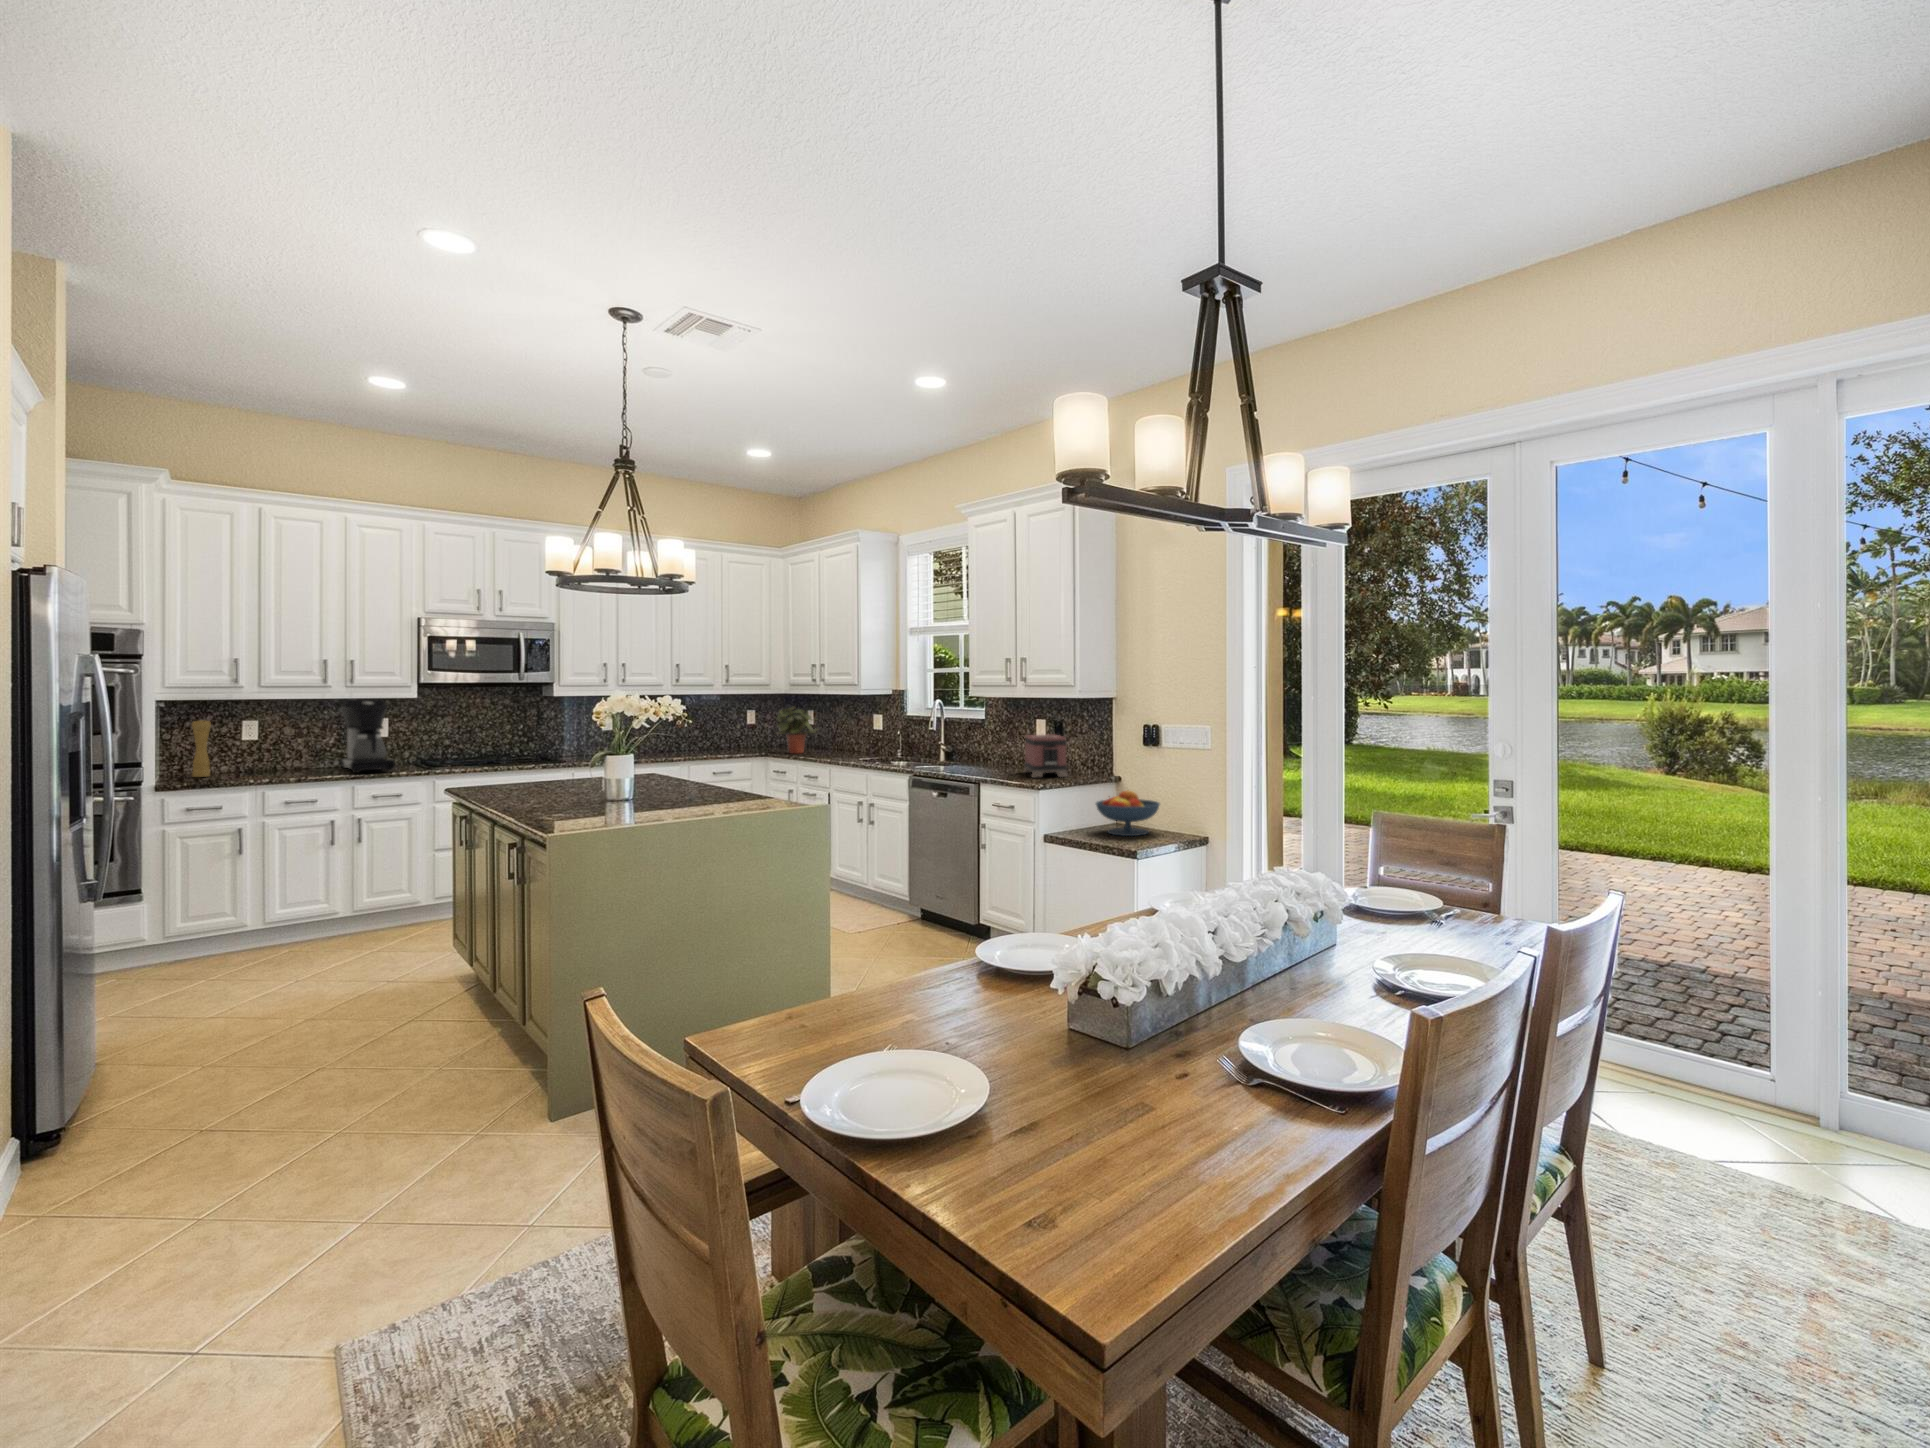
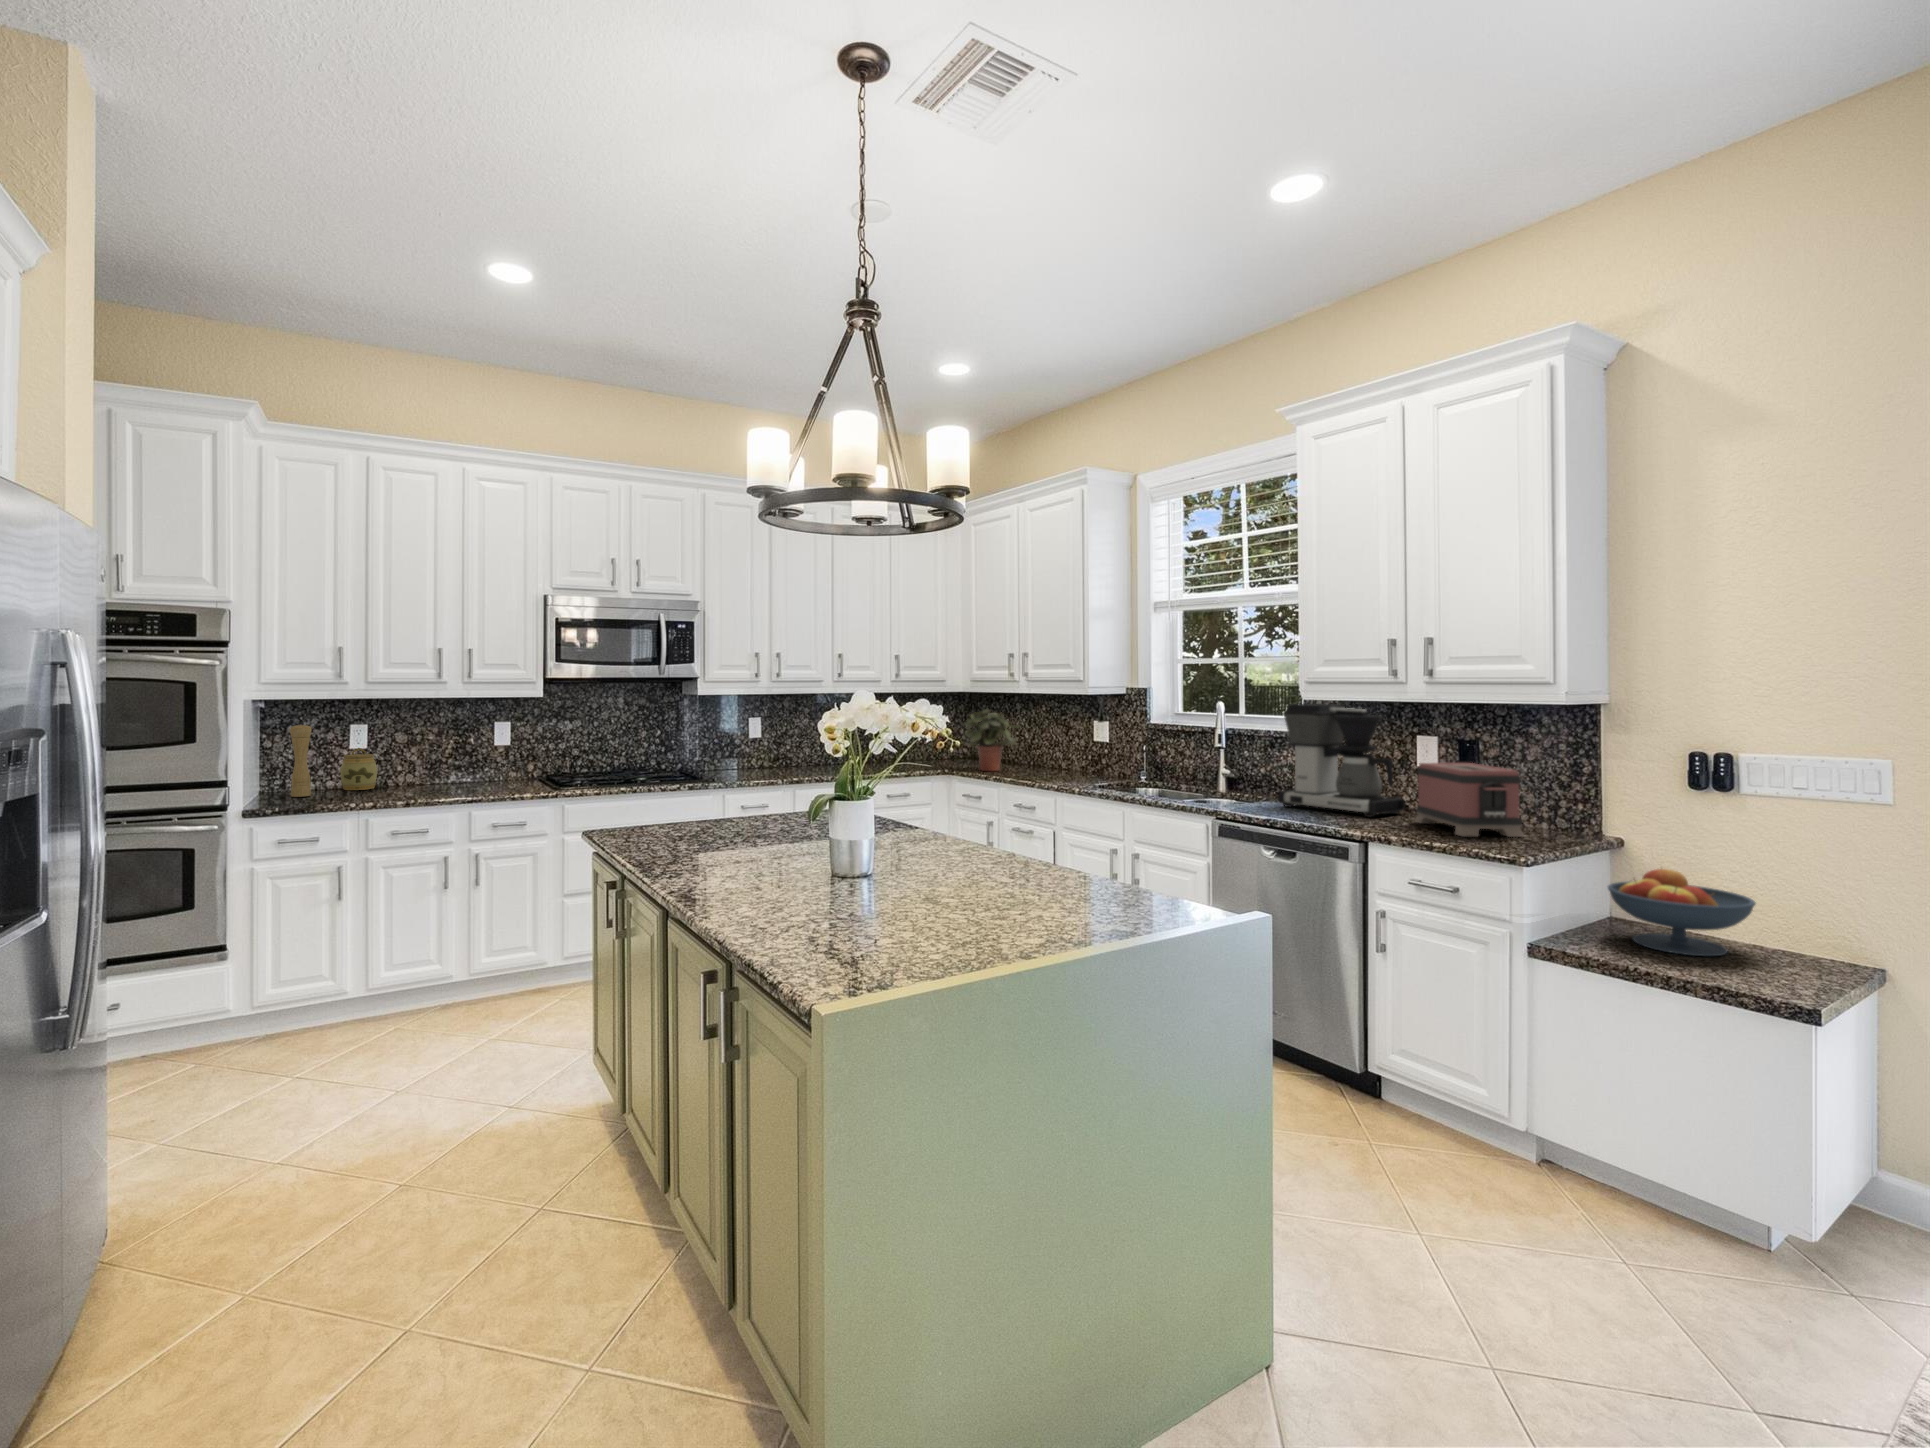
coffee maker: present [340,699,395,773] -> present [1278,704,1405,817]
jar: none [235,739,269,772] -> present [340,748,377,790]

